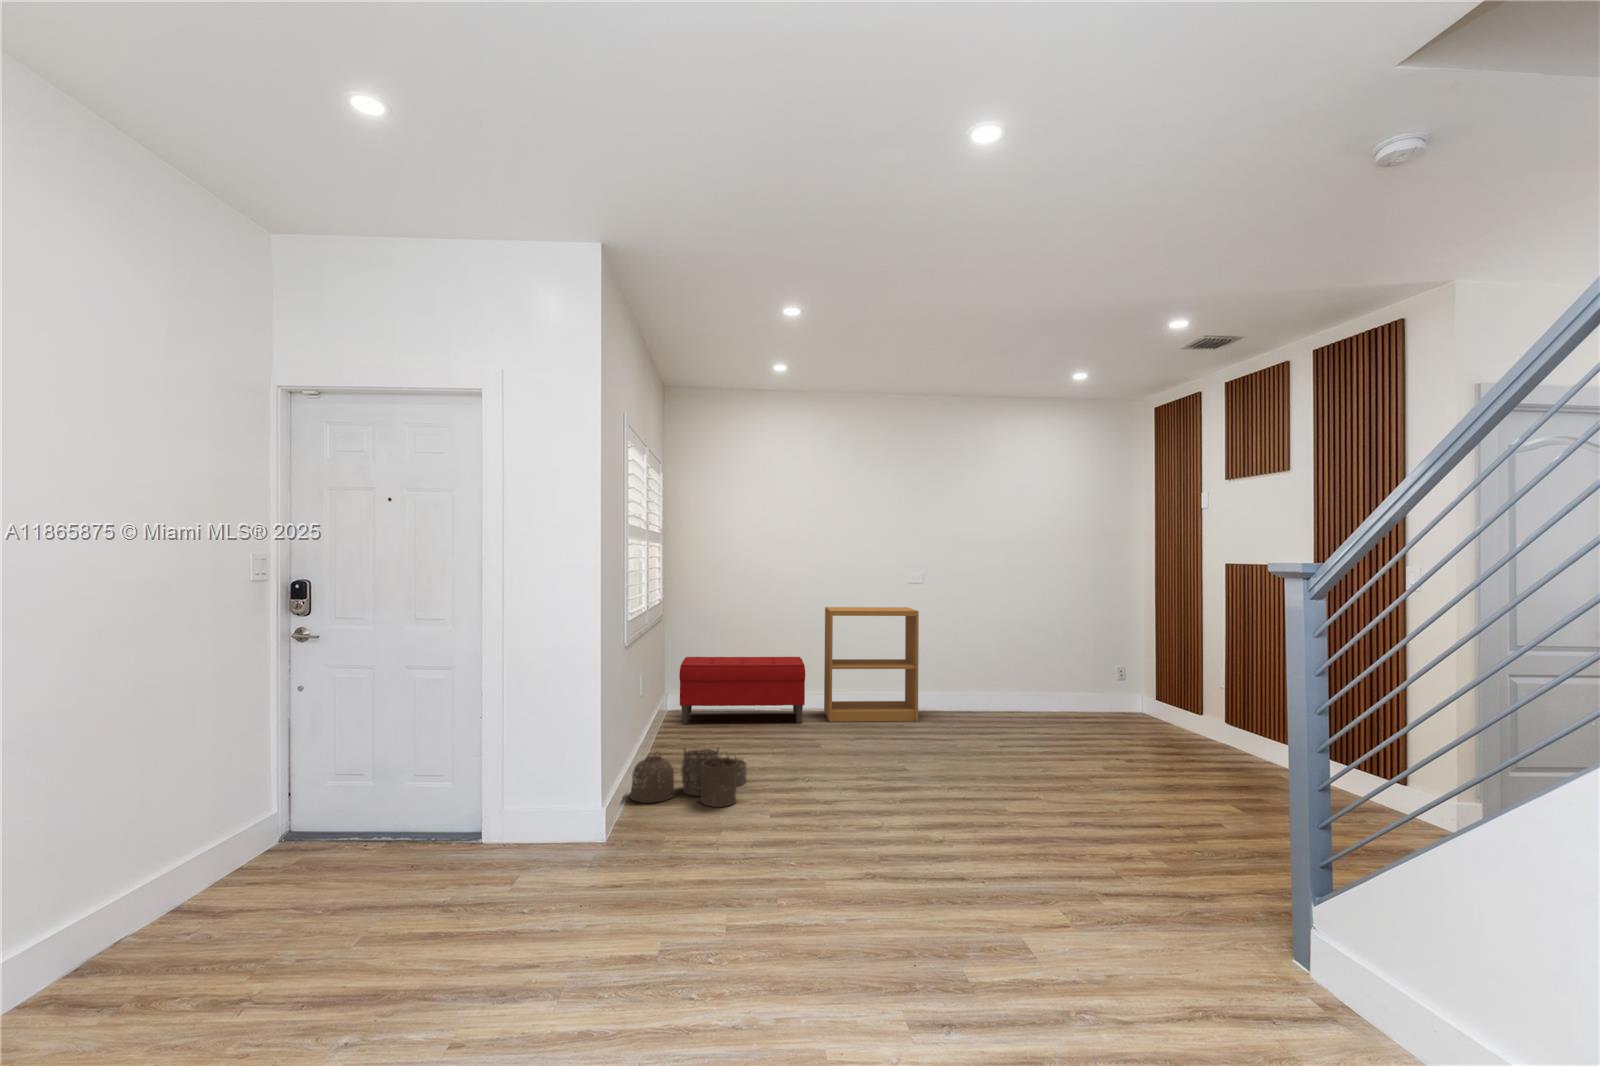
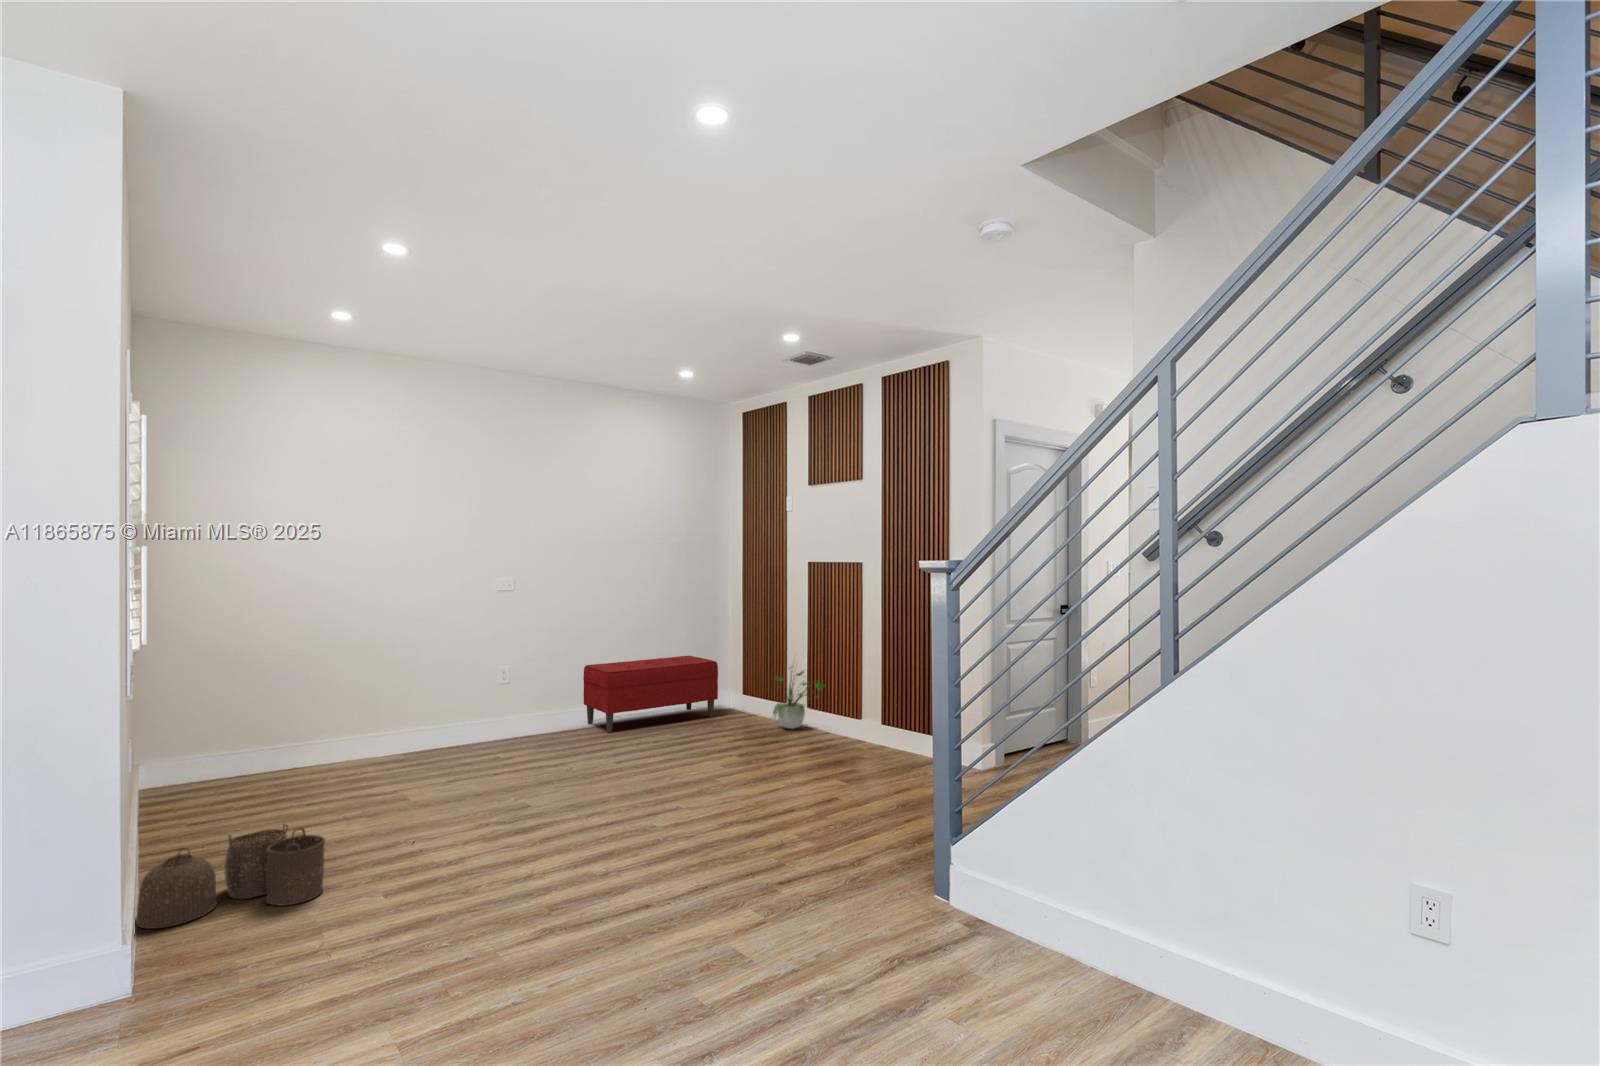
bookshelf: present [824,607,919,722] -> none [390,618,516,765]
bench: present [679,657,805,724] -> present [583,656,718,733]
potted plant: none [1177,662,1246,746] -> present [773,666,825,729]

